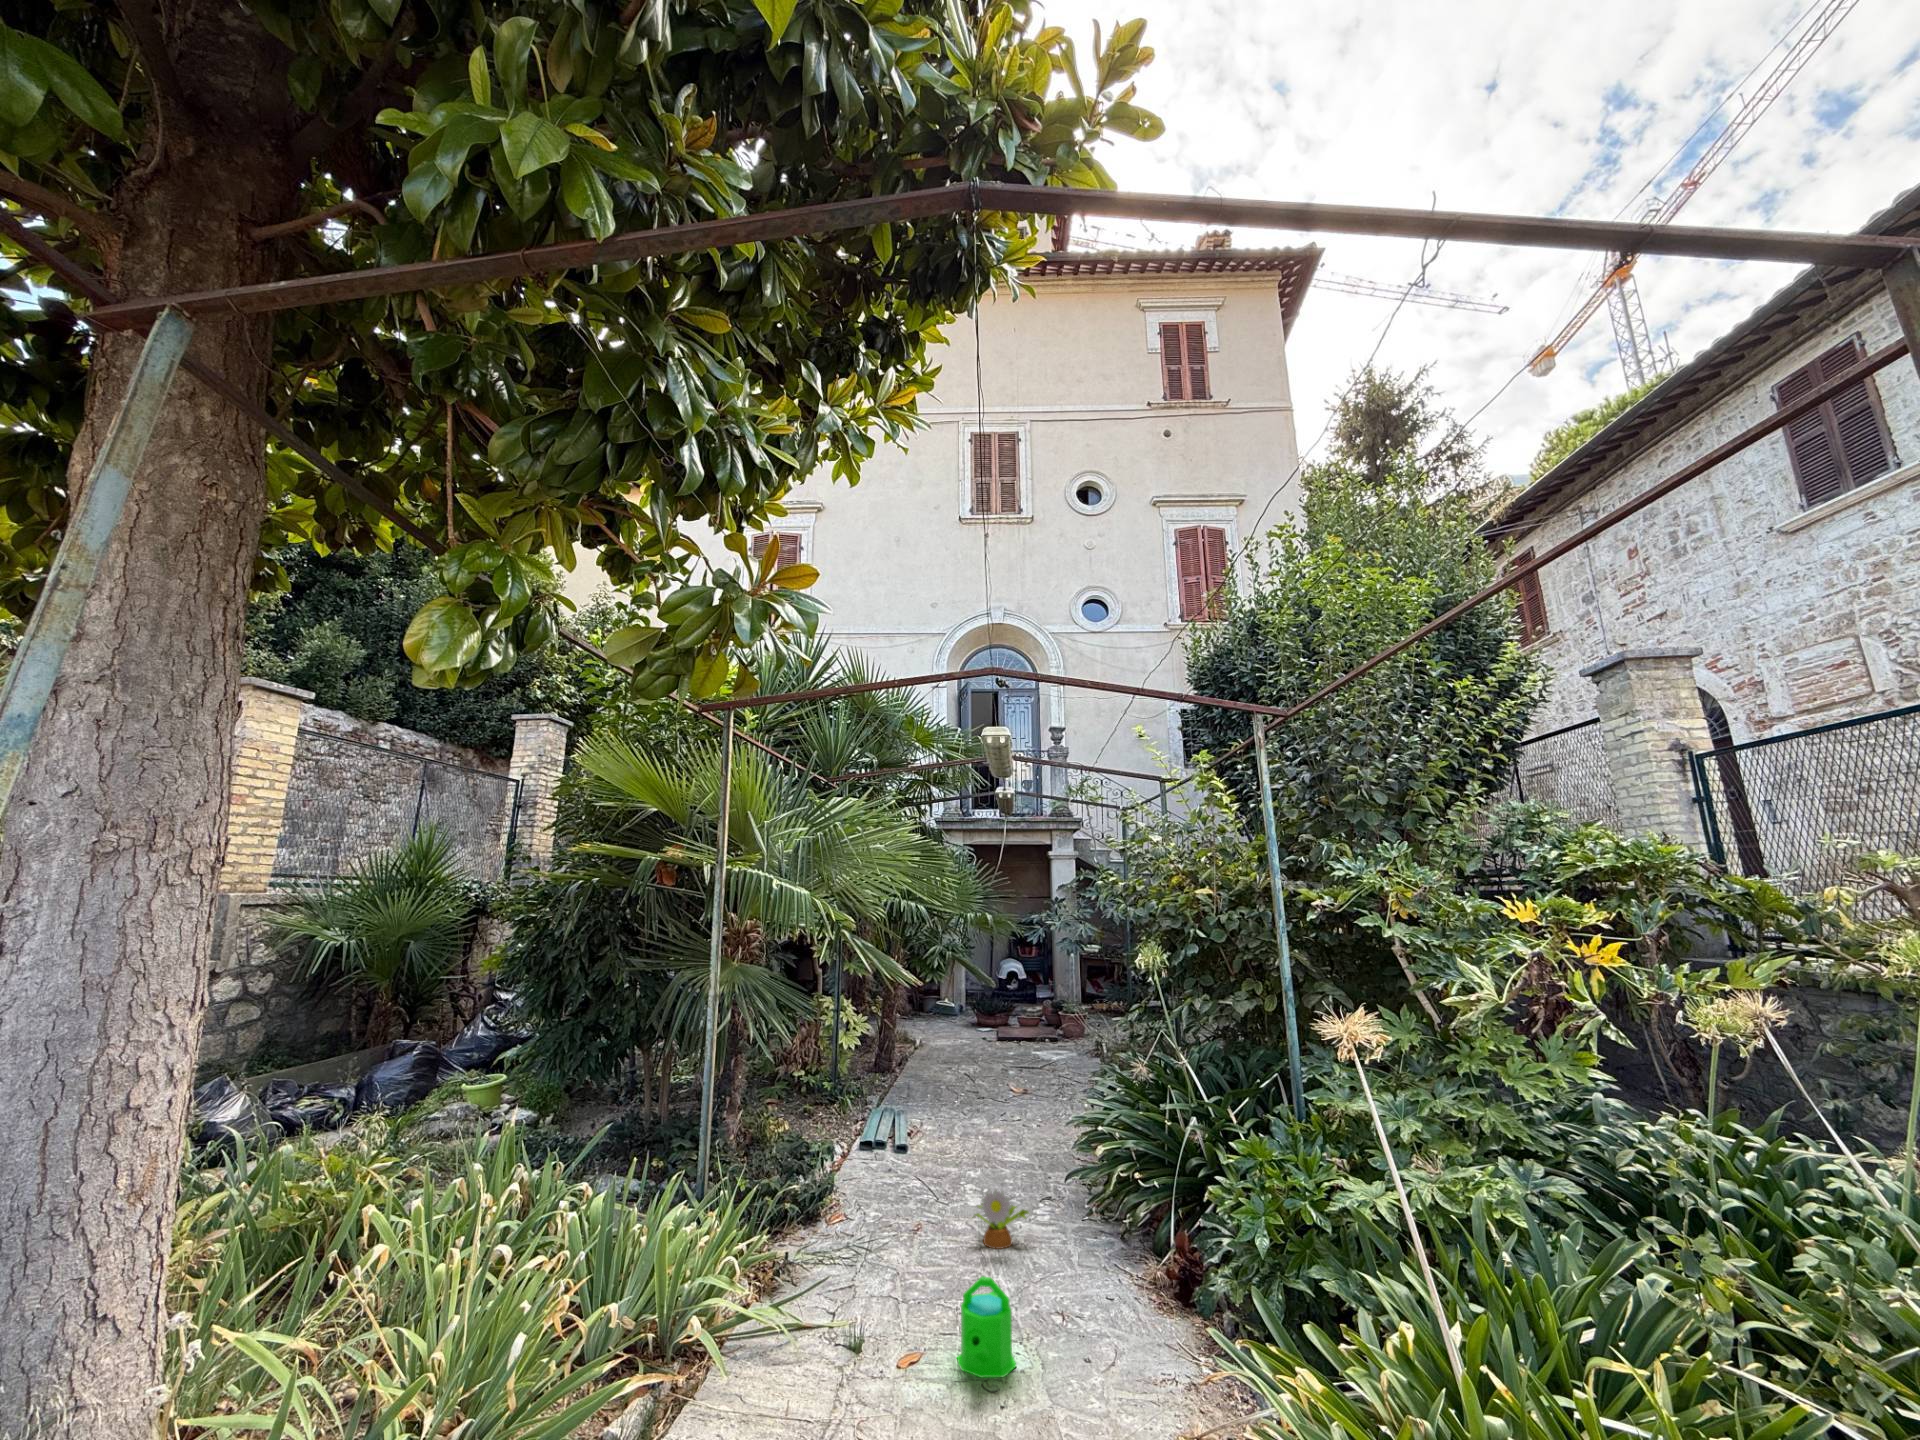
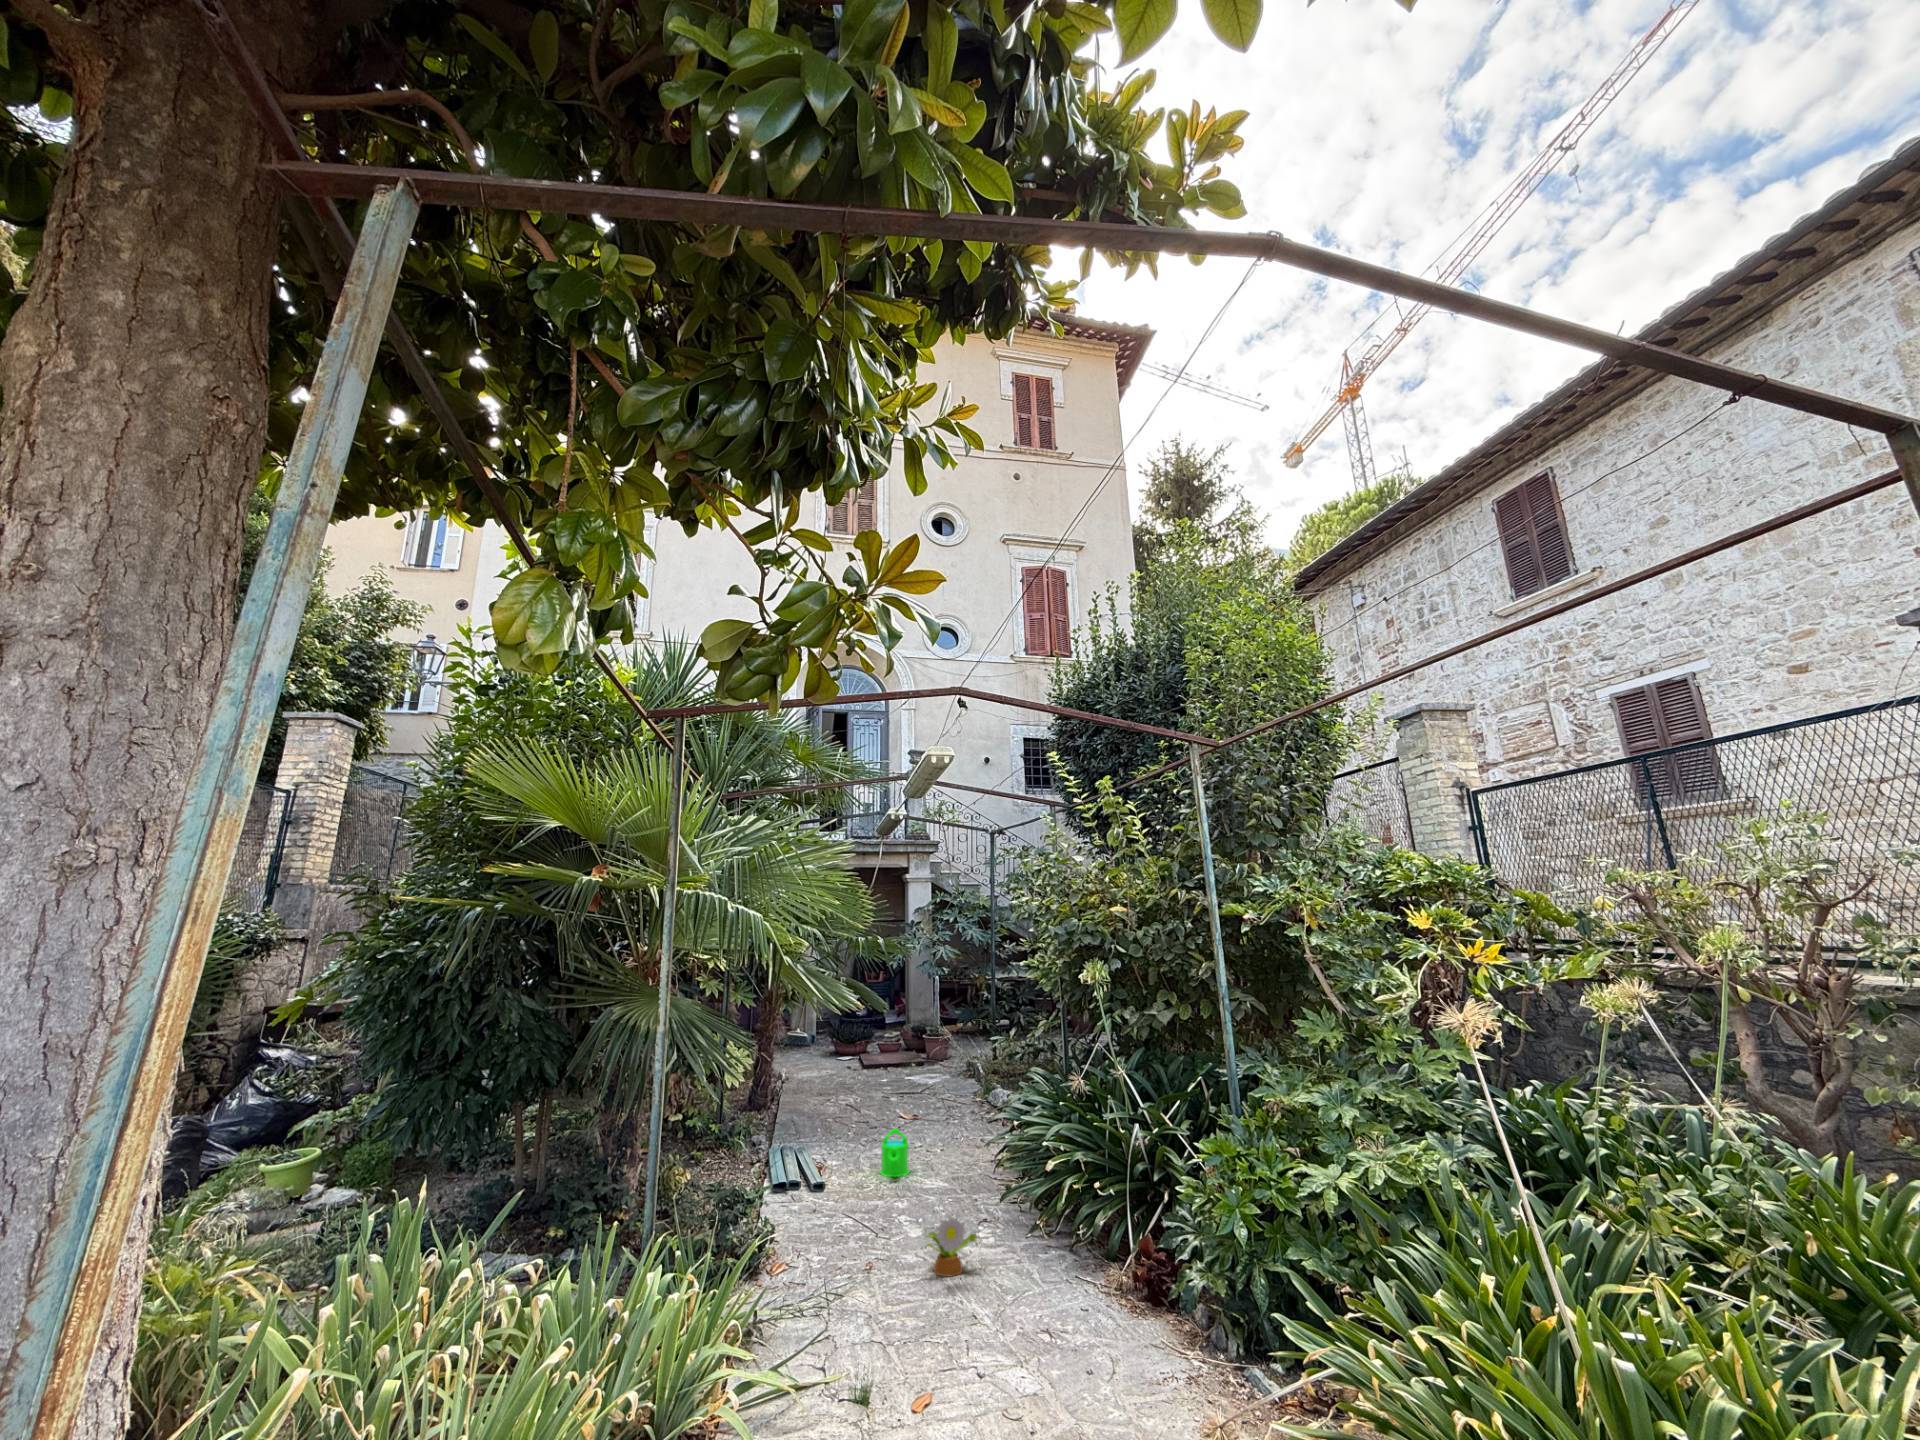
watering can: present [957,1277,1016,1378] -> present [880,1129,910,1177]

